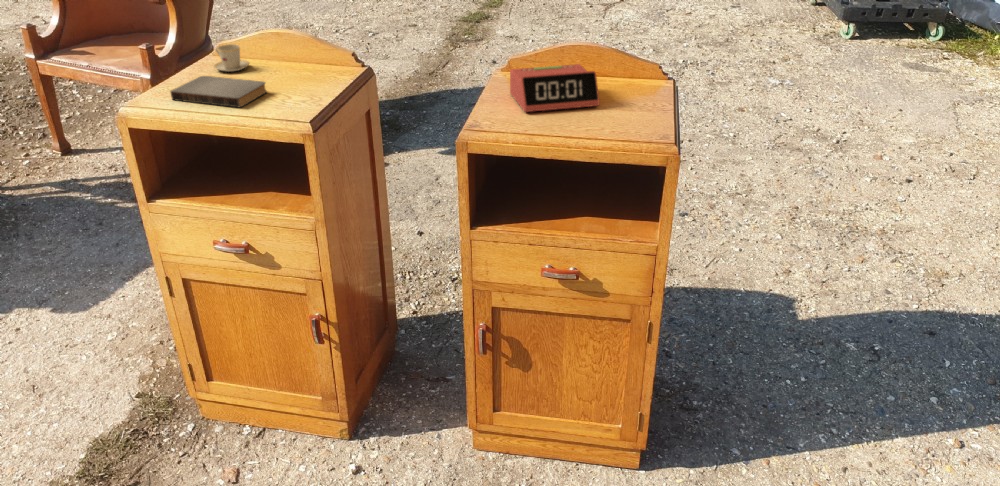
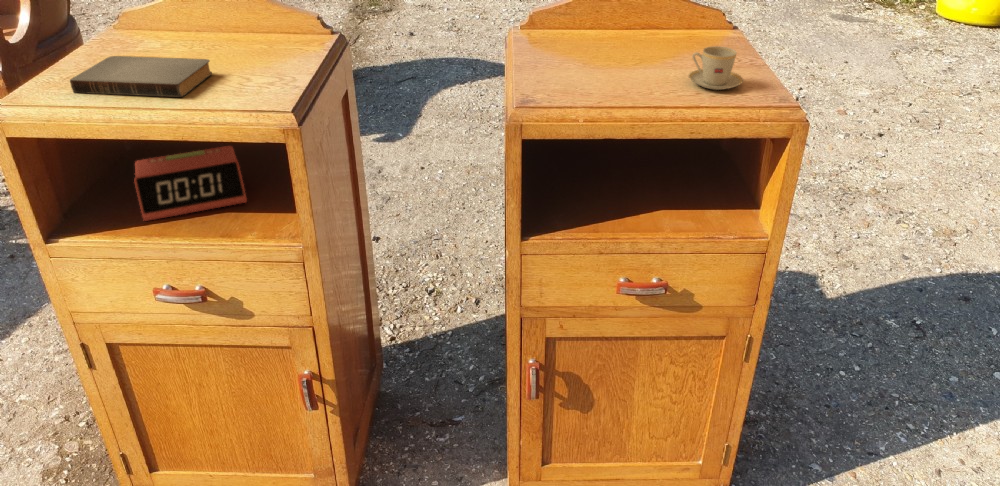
teacup: present [214,44,249,72] -> present [689,46,743,90]
alarm clock: present [510,64,600,112] -> present [134,146,247,221]

